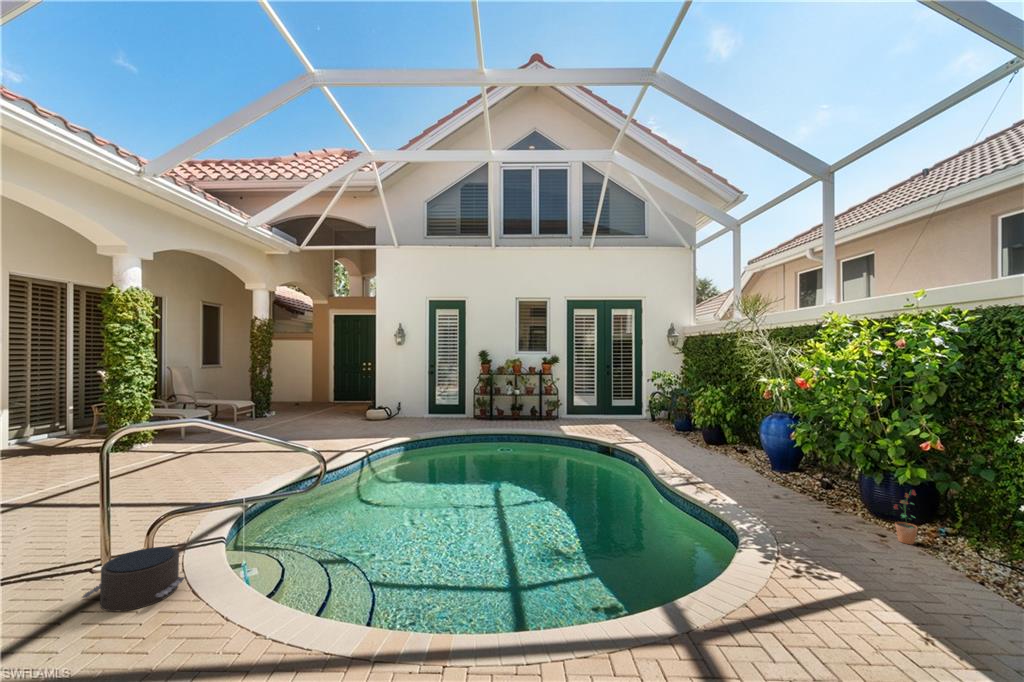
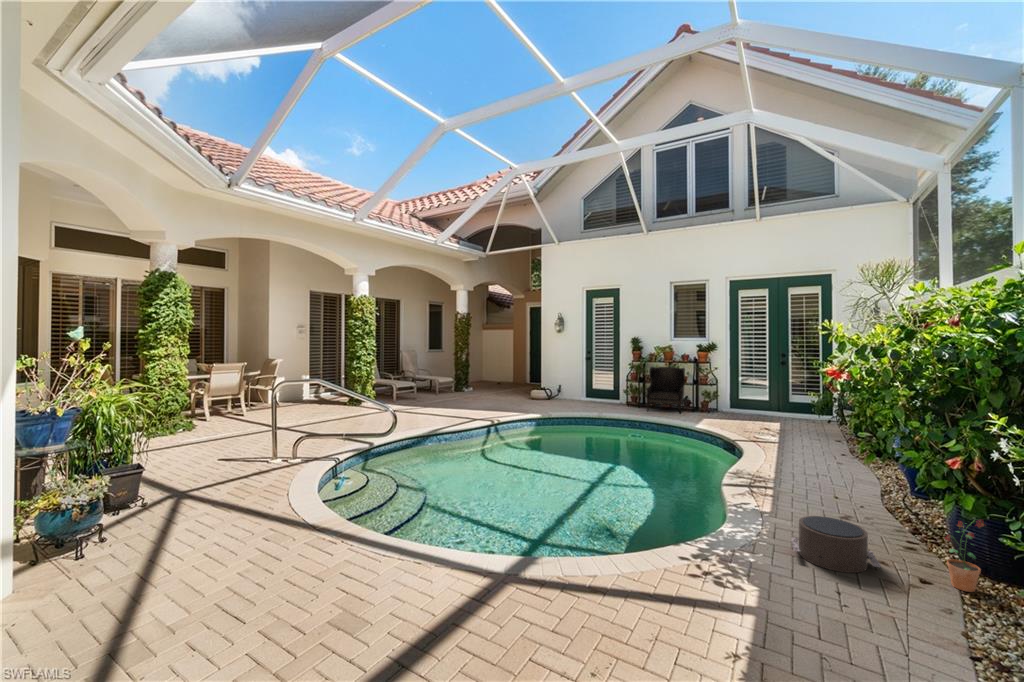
armchair: none [502,379,537,425] -> present [646,367,685,413]
pouf: present [82,547,184,612] -> present [791,516,881,573]

